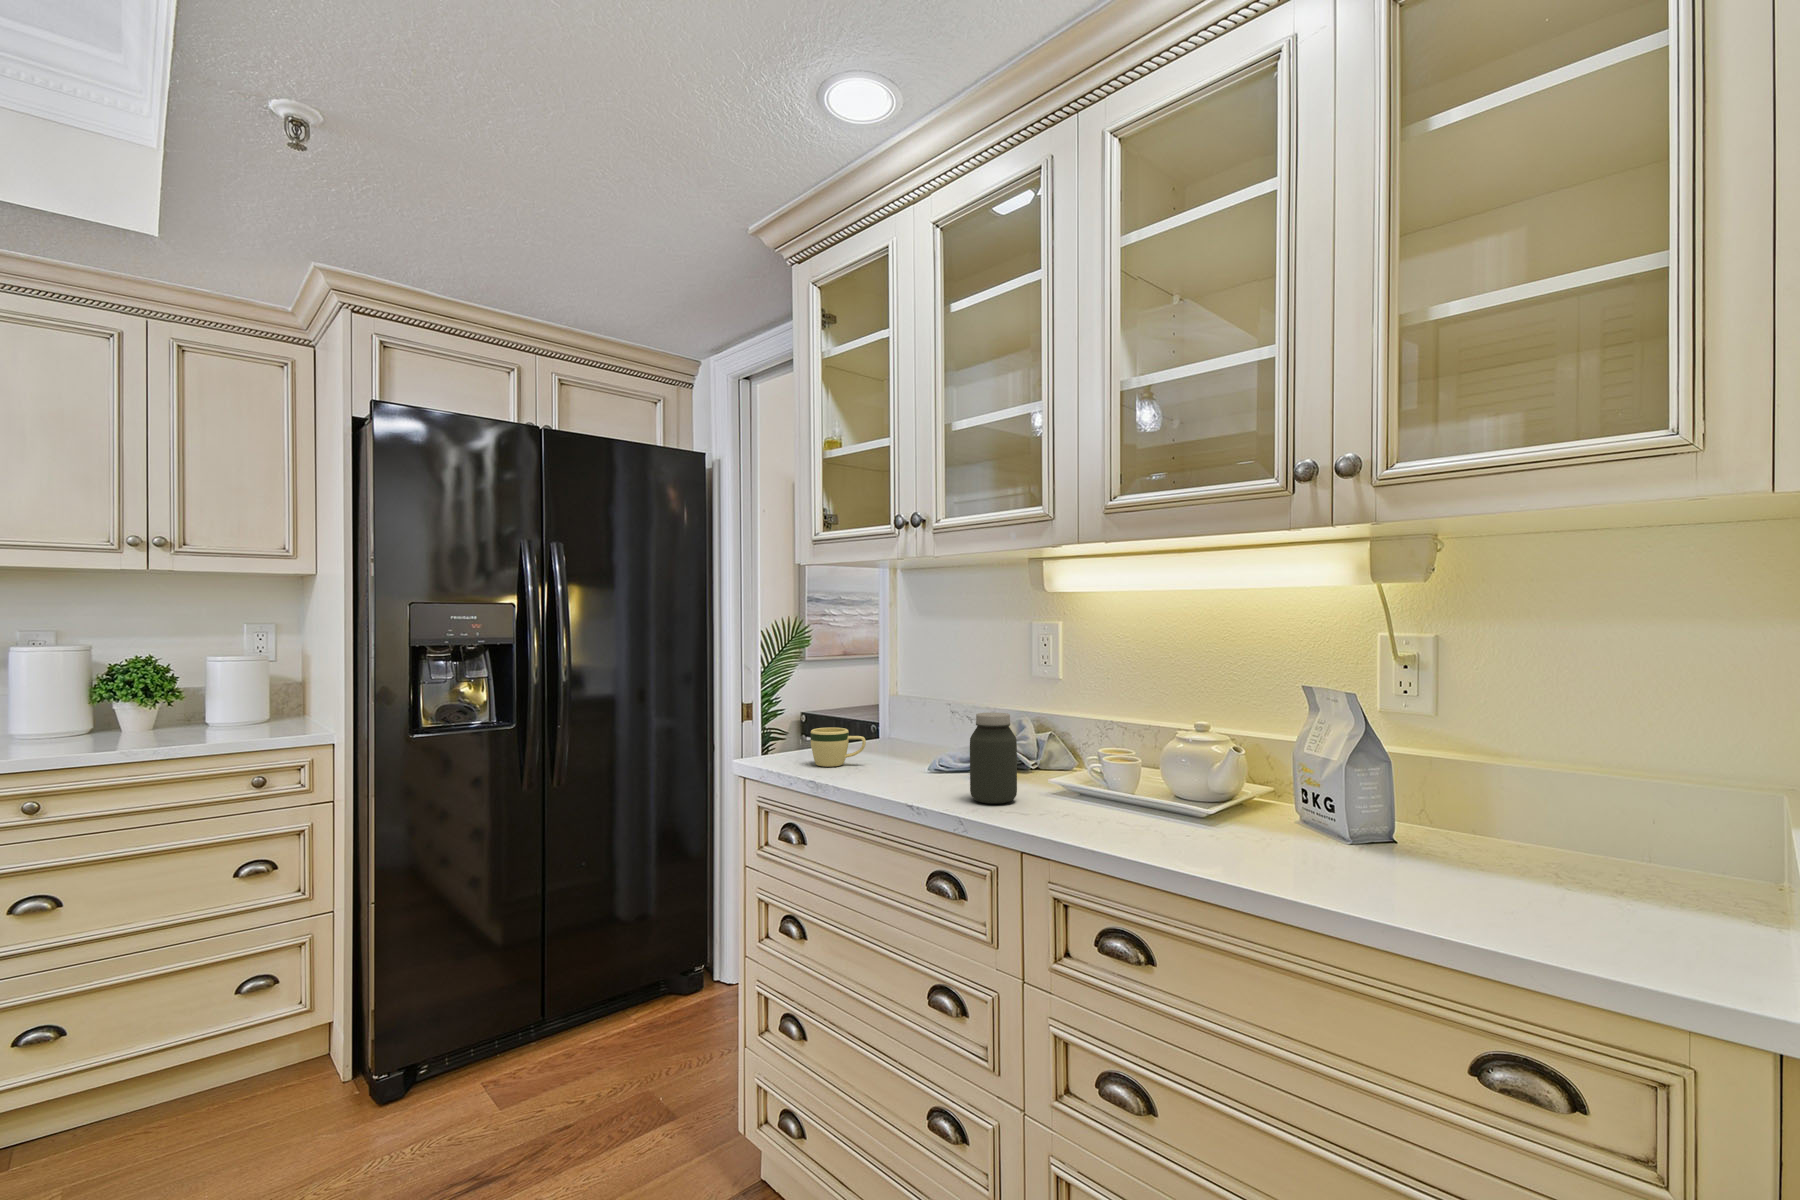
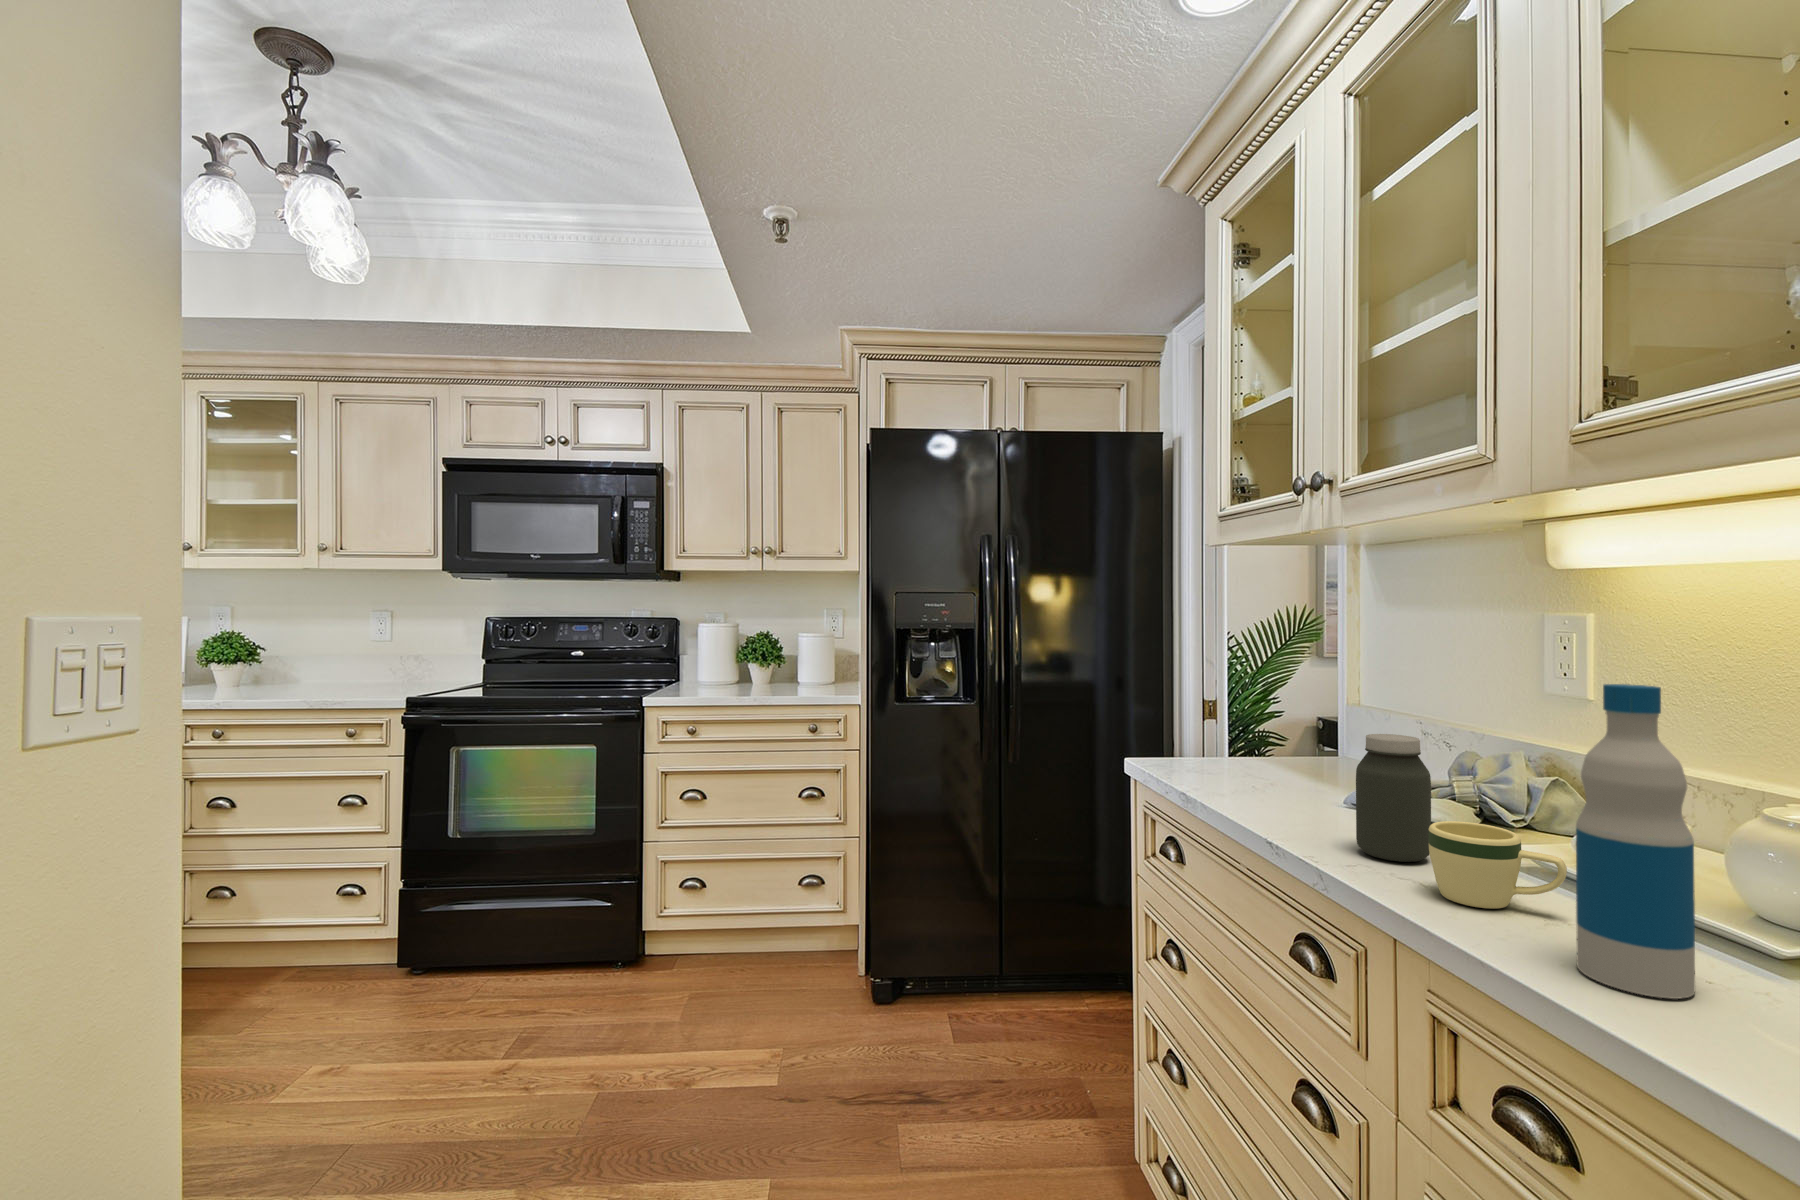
bottle: none [1139,666,1194,847] -> present [1576,684,1695,999]
mug: present [811,728,866,767] -> present [1429,821,1567,909]

